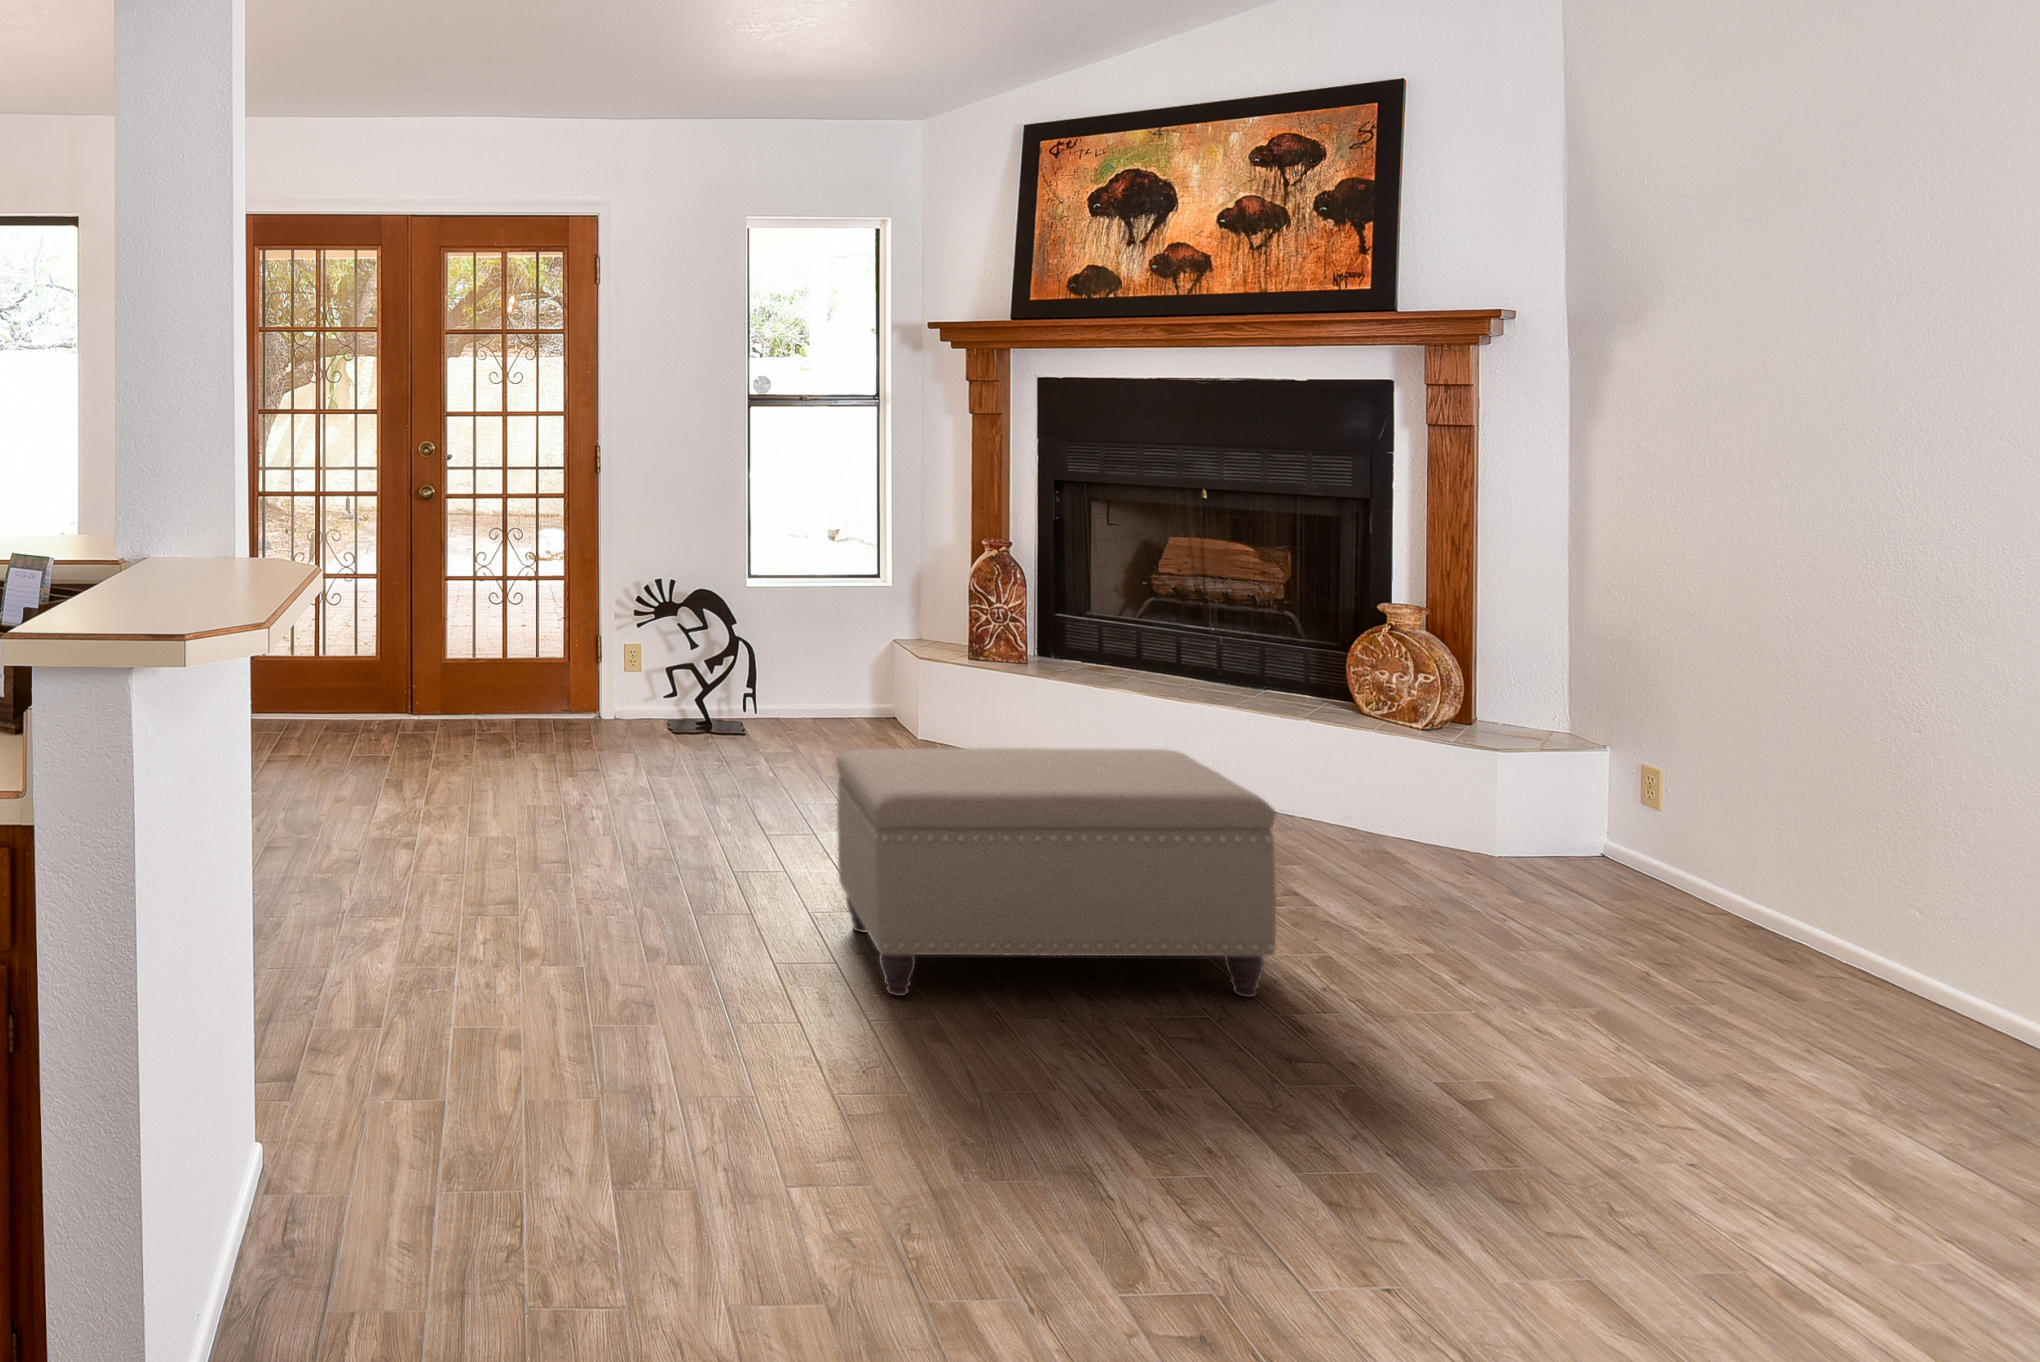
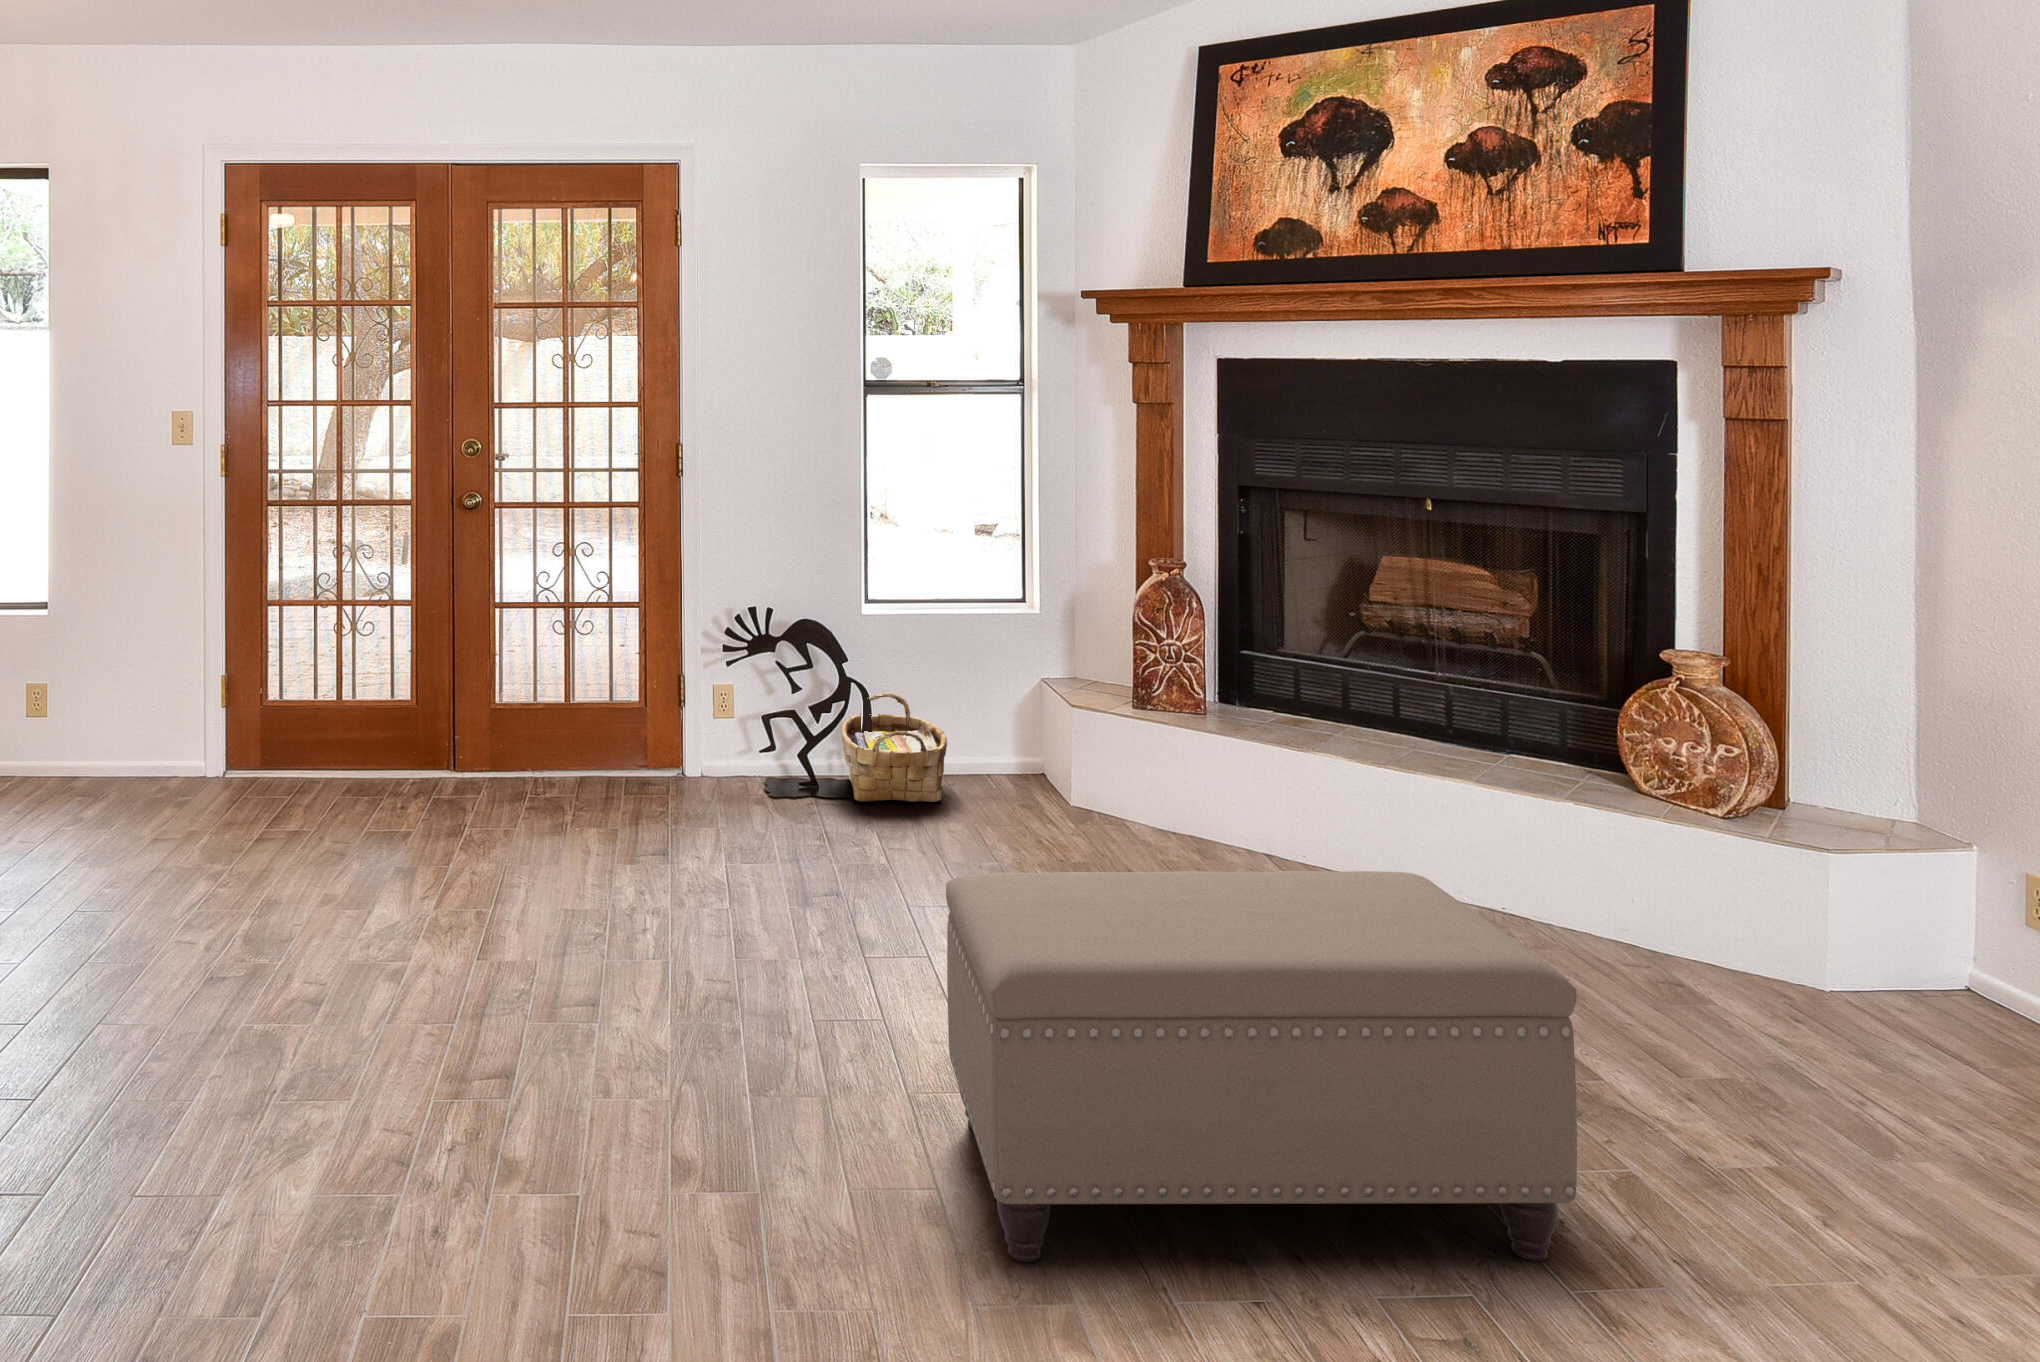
woven basket: none [731,650,818,736] -> present [841,693,947,802]

